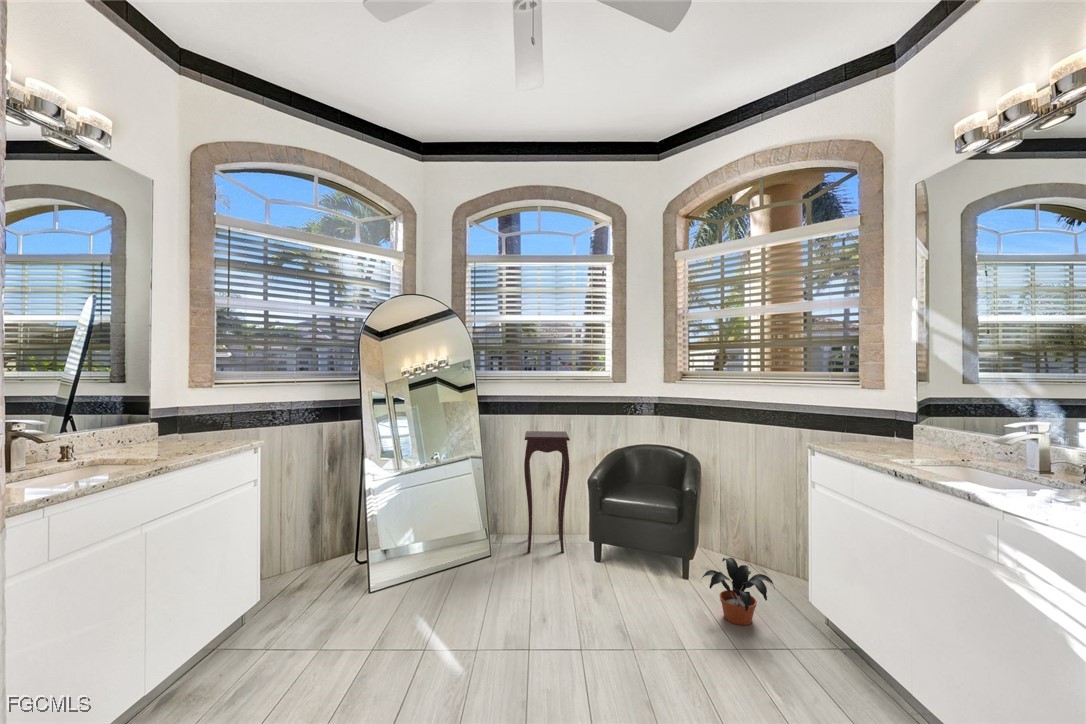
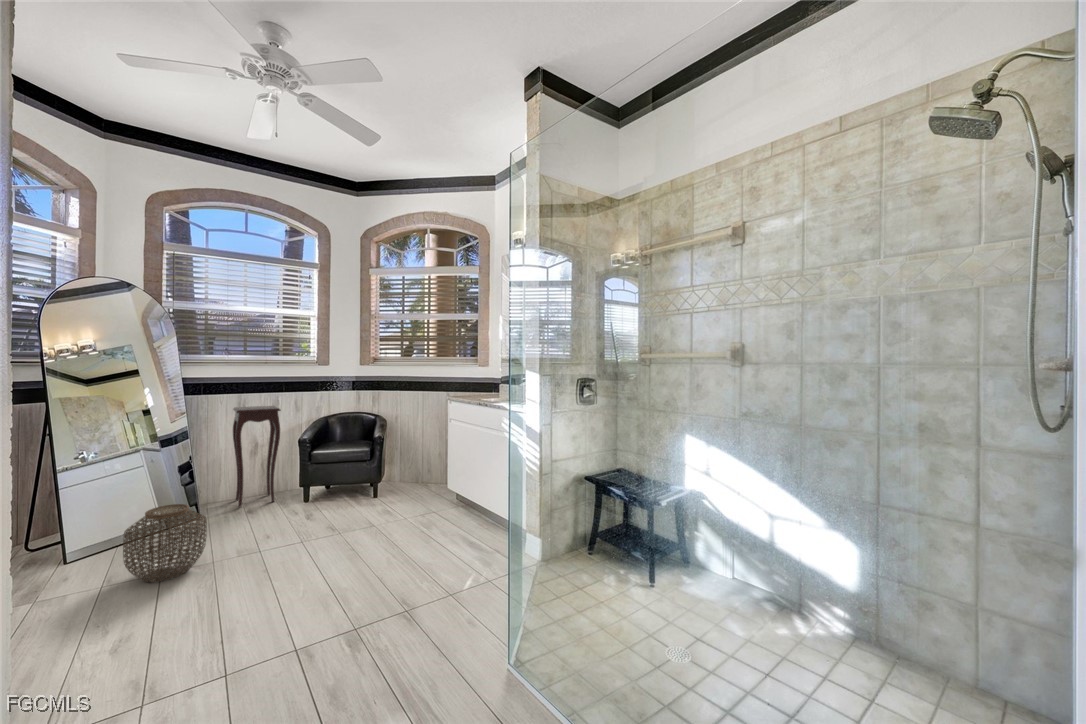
woven basket: none [393,558,472,659] -> present [123,504,207,582]
potted plant: present [703,558,773,625] -> none [386,473,430,510]

